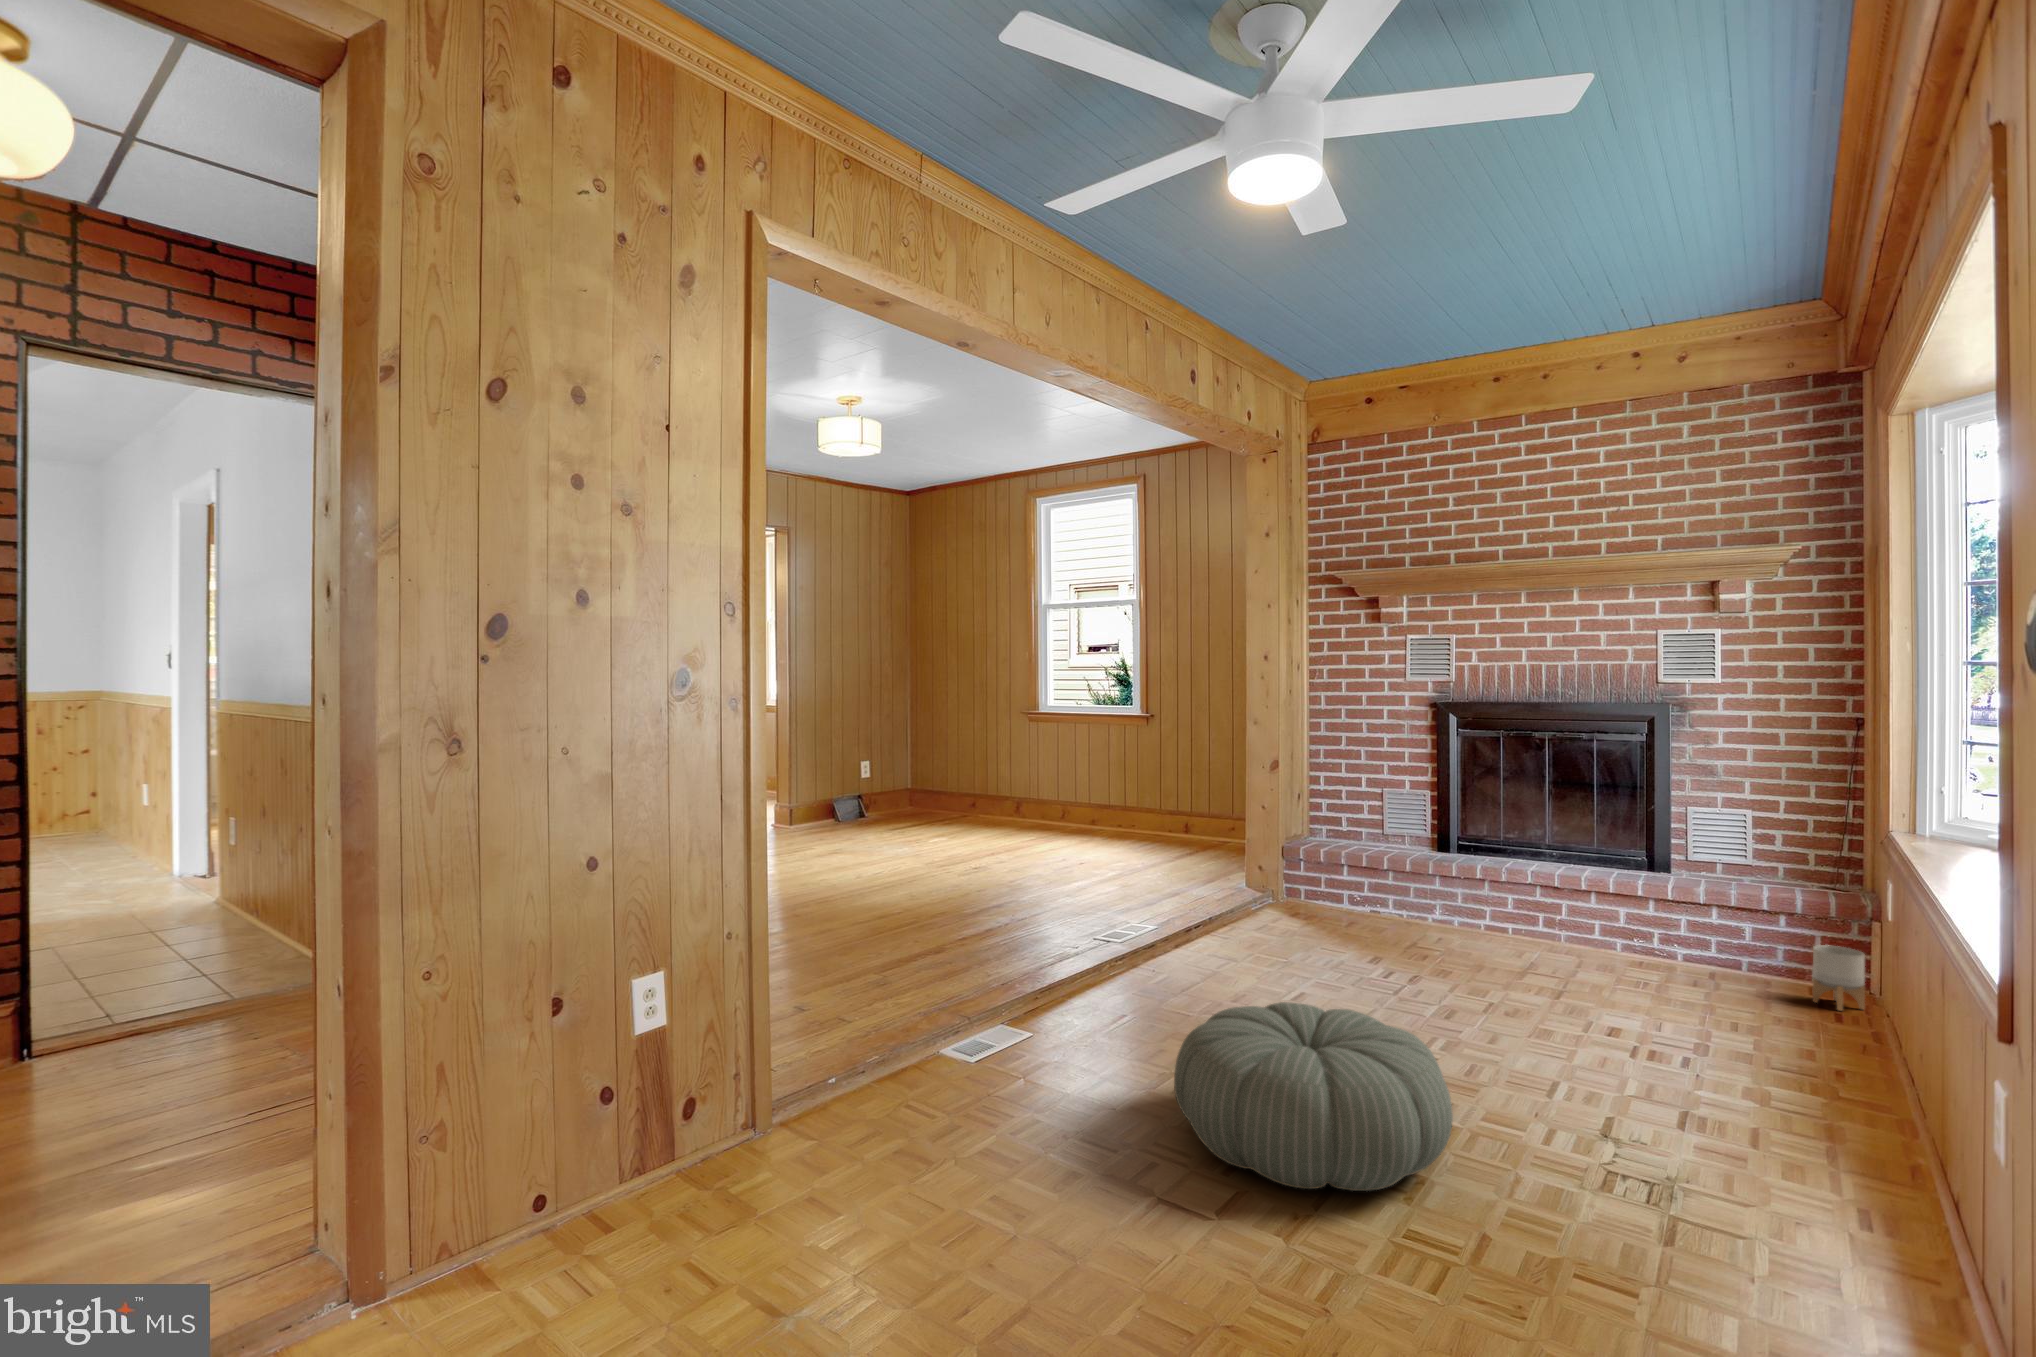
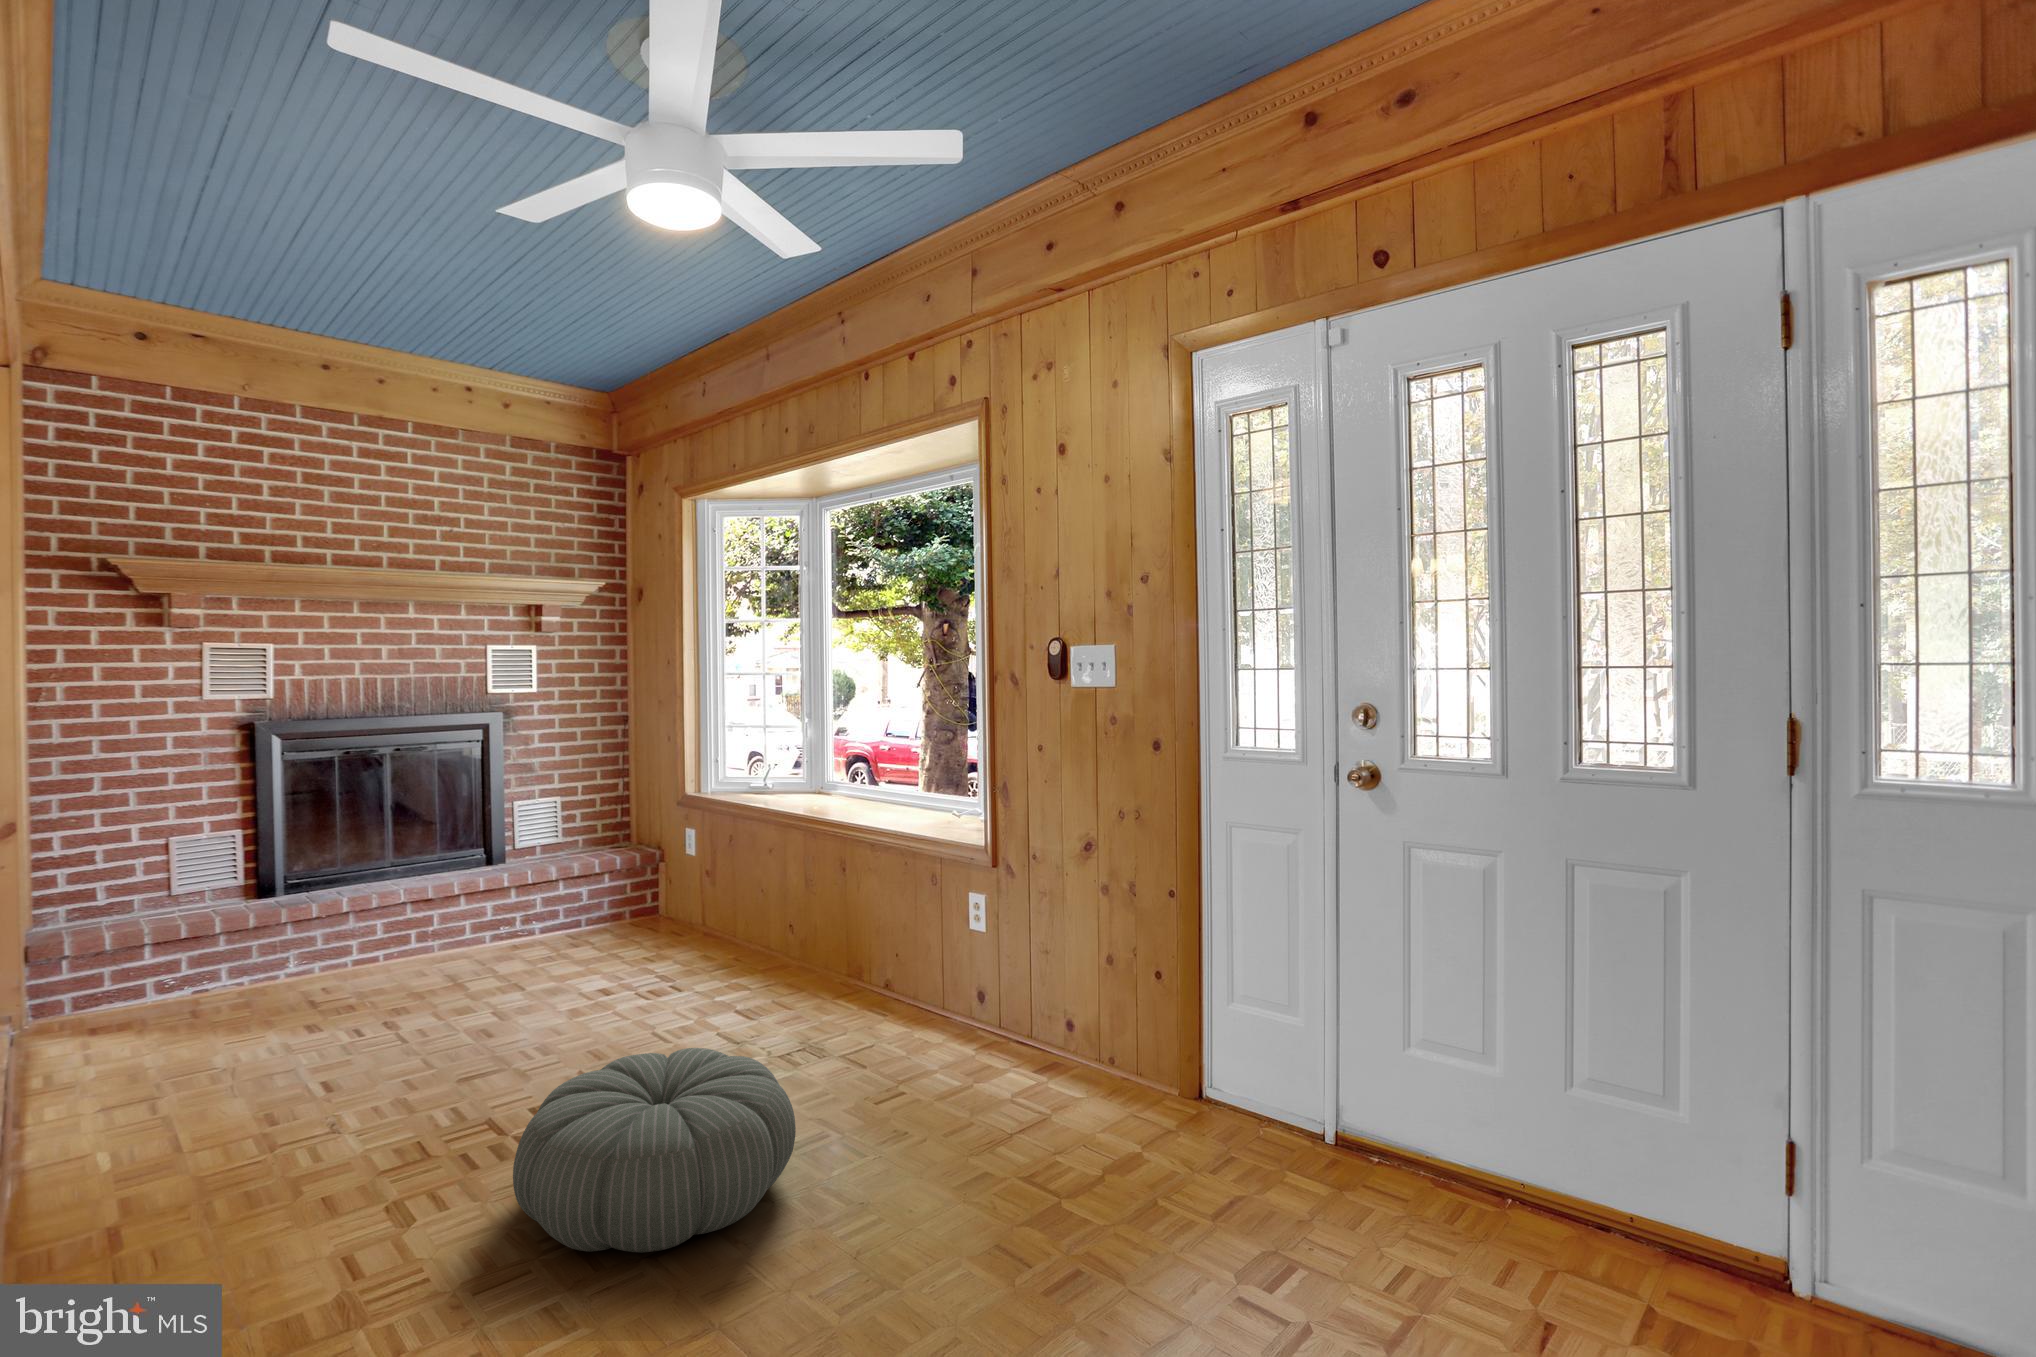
planter: present [1813,945,1865,1011] -> none [653,885,684,931]

